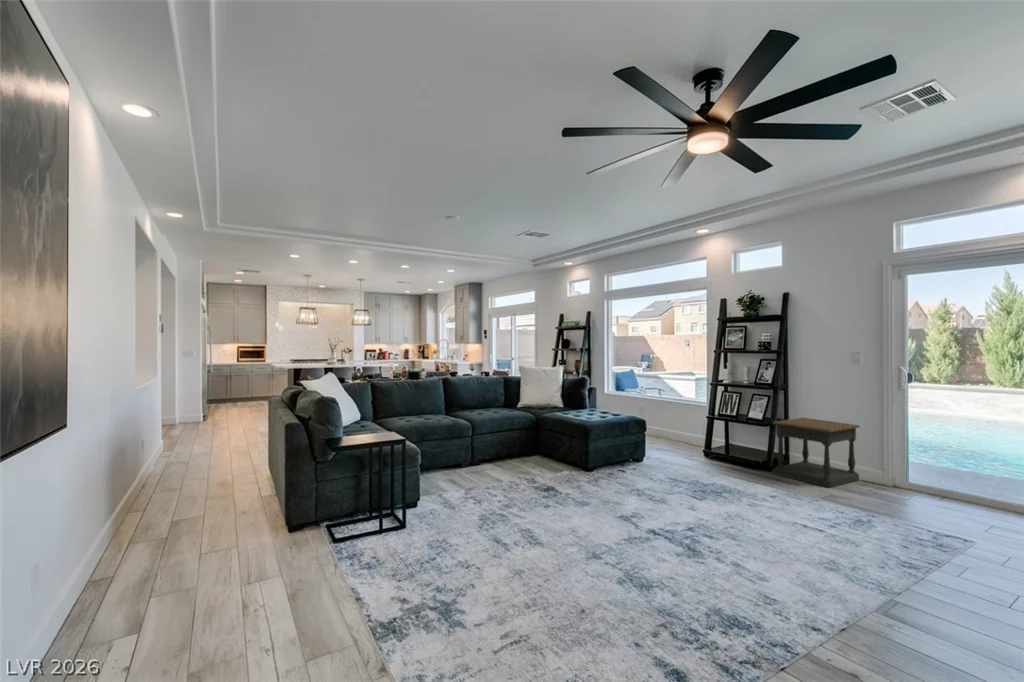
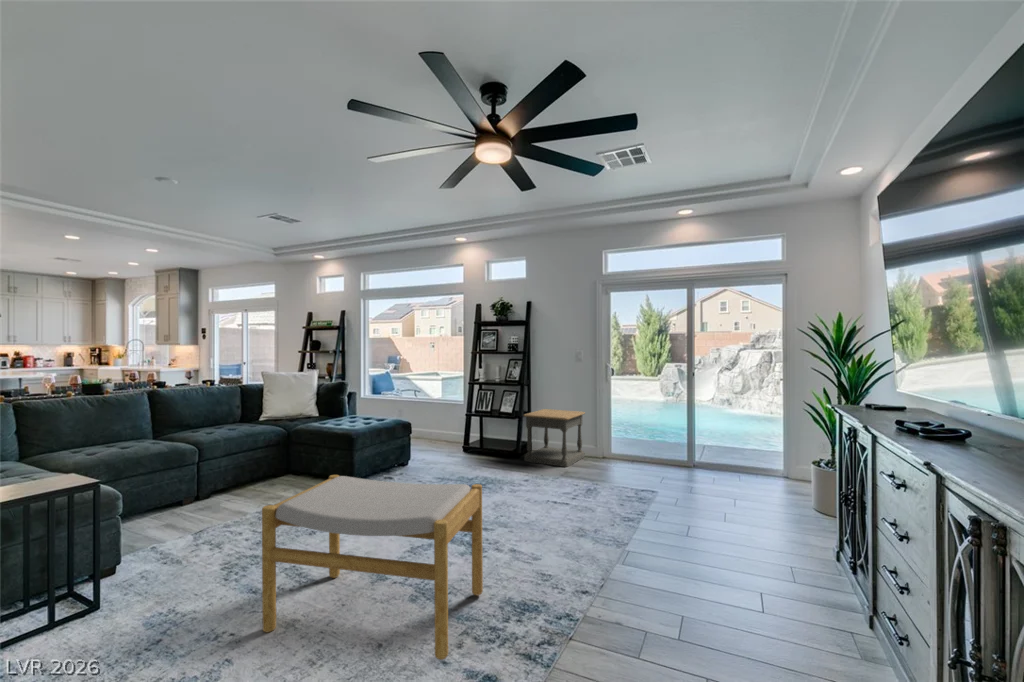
footstool: none [497,456,691,642] -> present [262,475,483,660]

